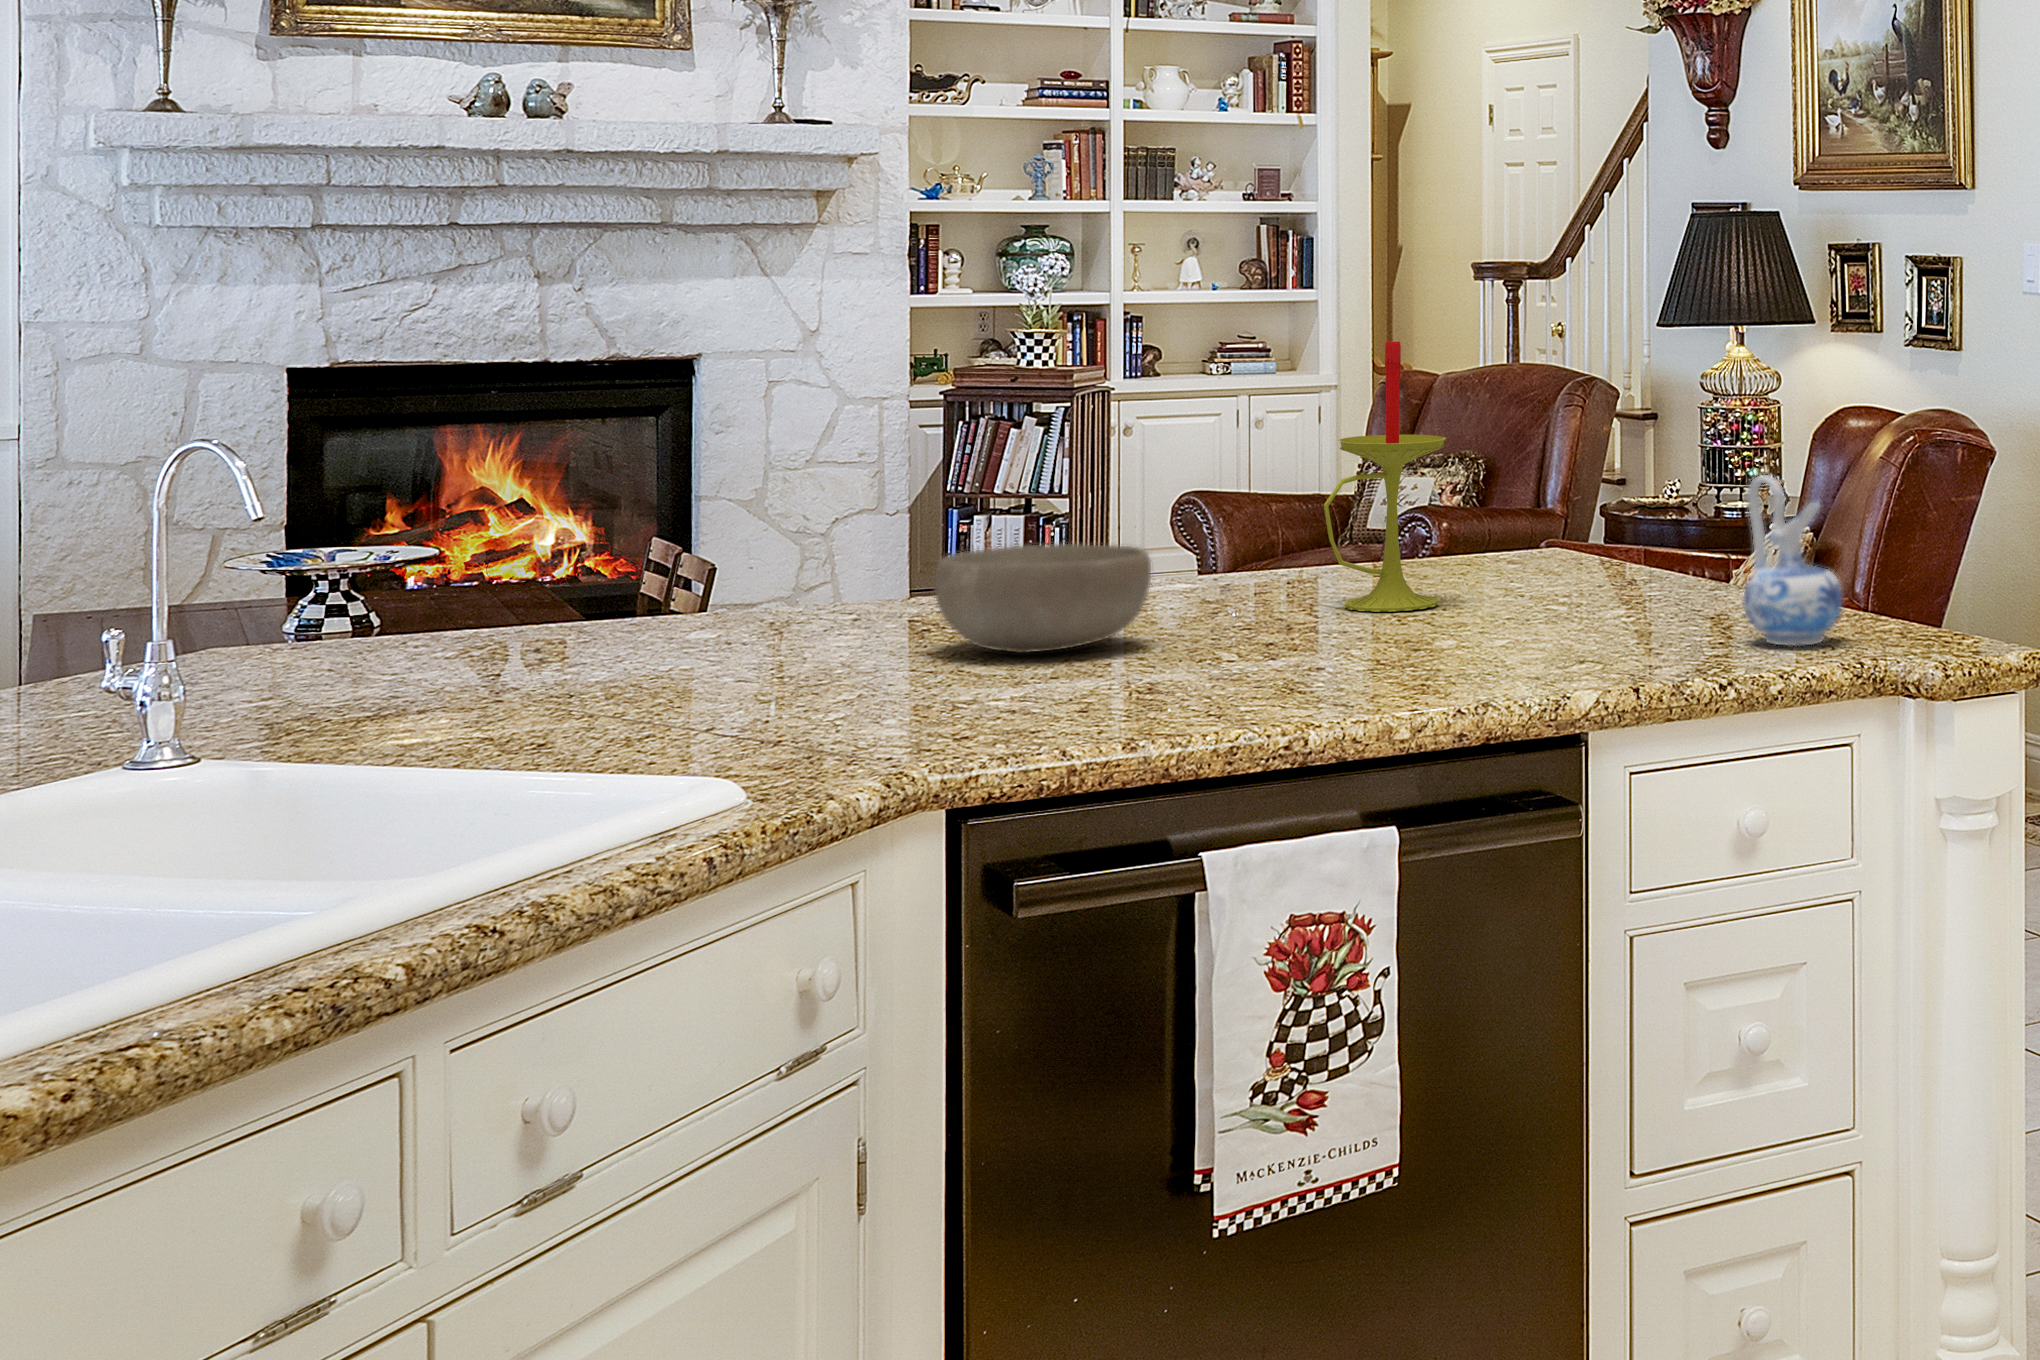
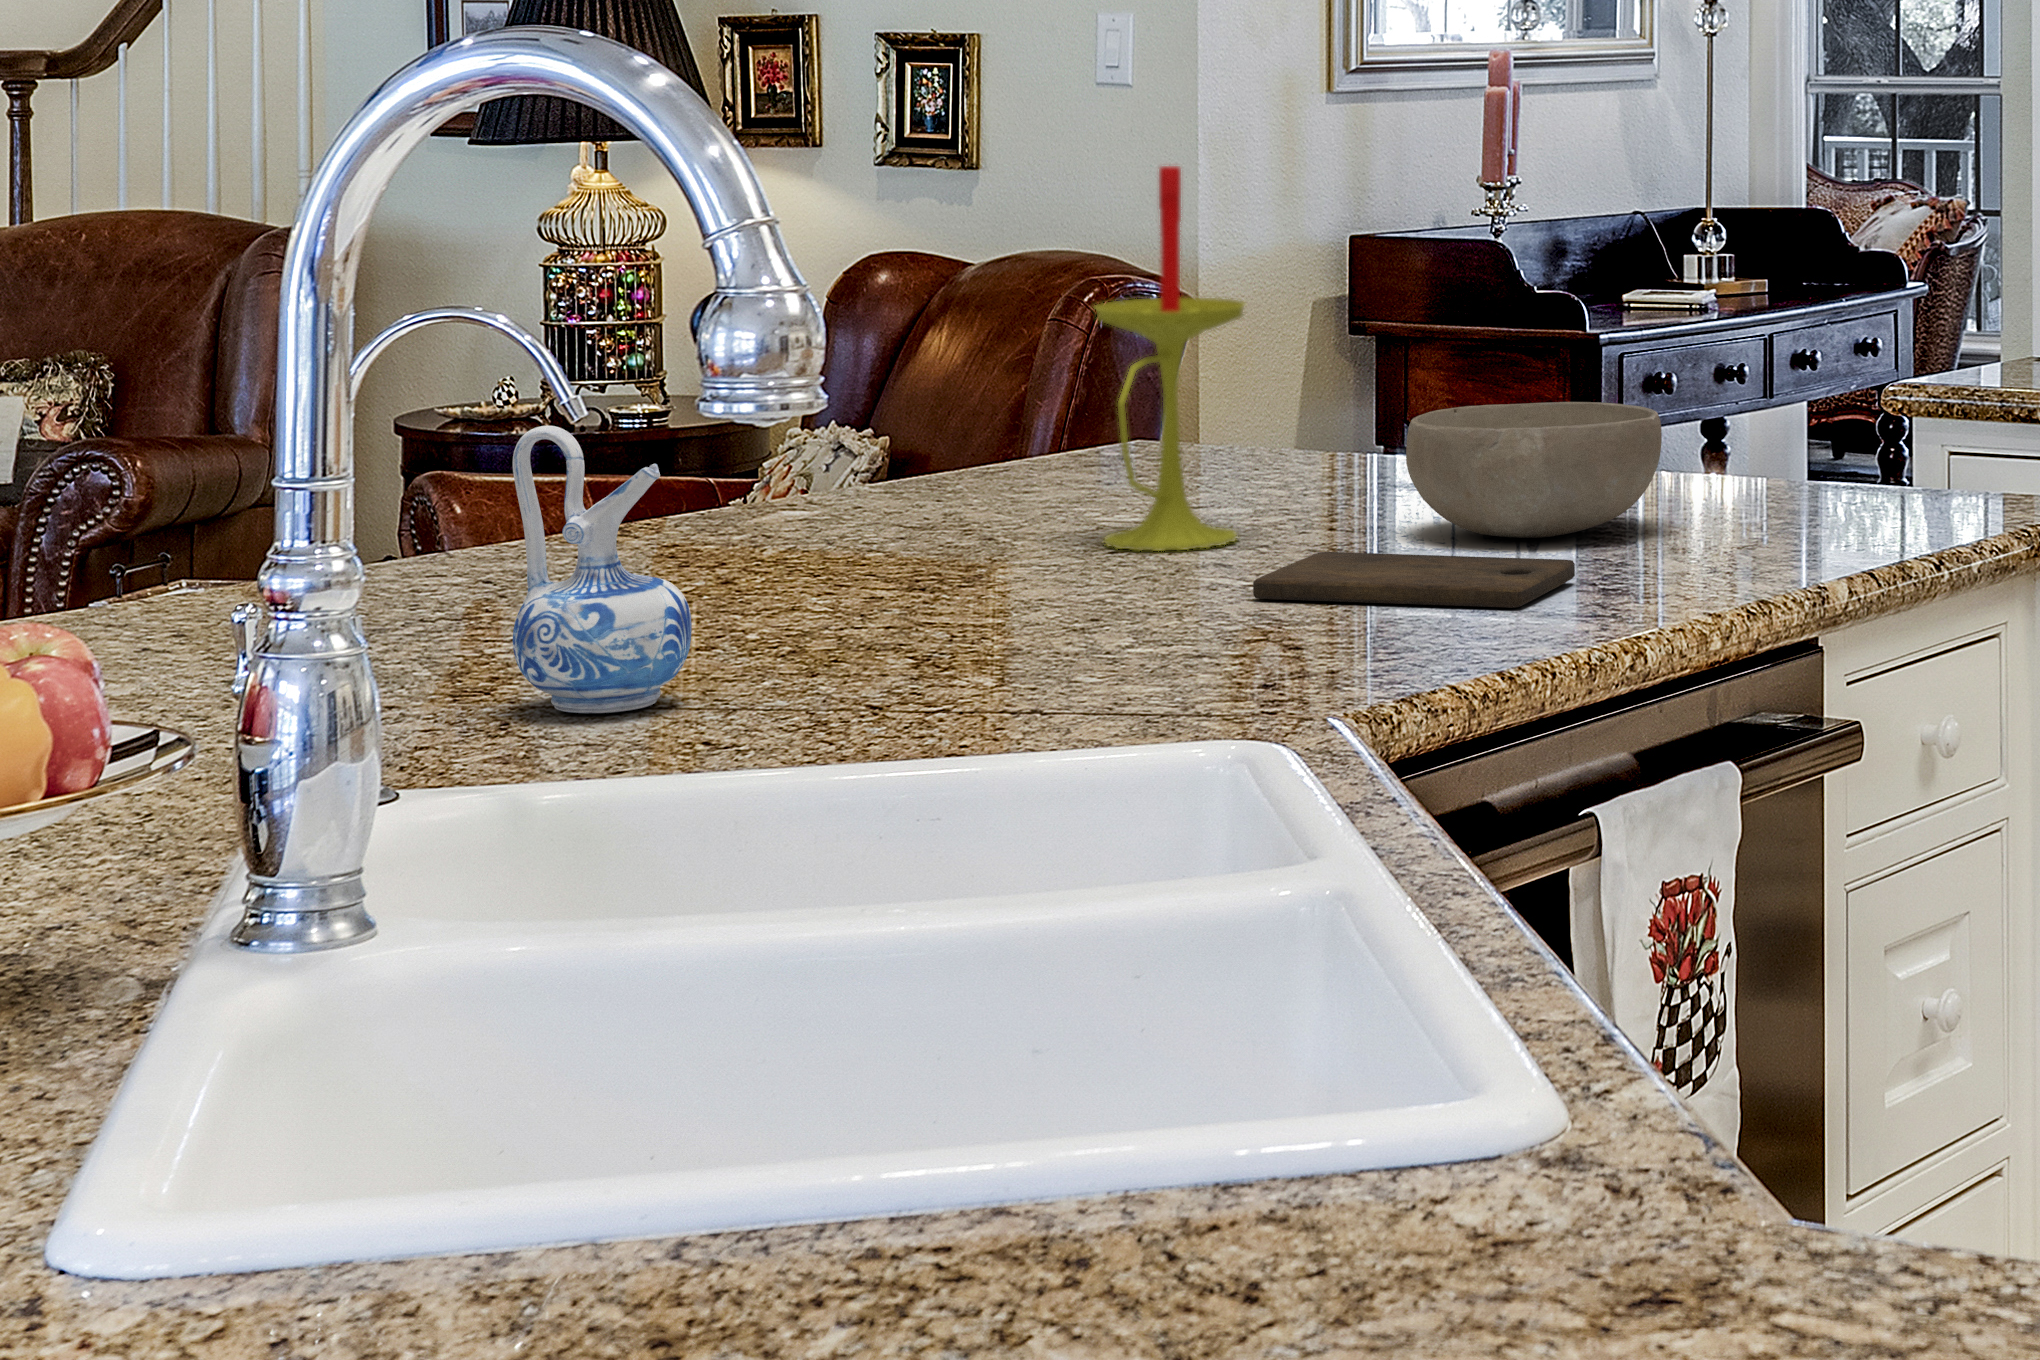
ceramic pitcher: present [1743,475,1842,646] -> present [513,426,692,713]
bowl: present [935,544,1151,653] -> present [1406,402,1662,538]
cutting board: none [1290,619,1512,666] -> present [1253,552,1575,608]

